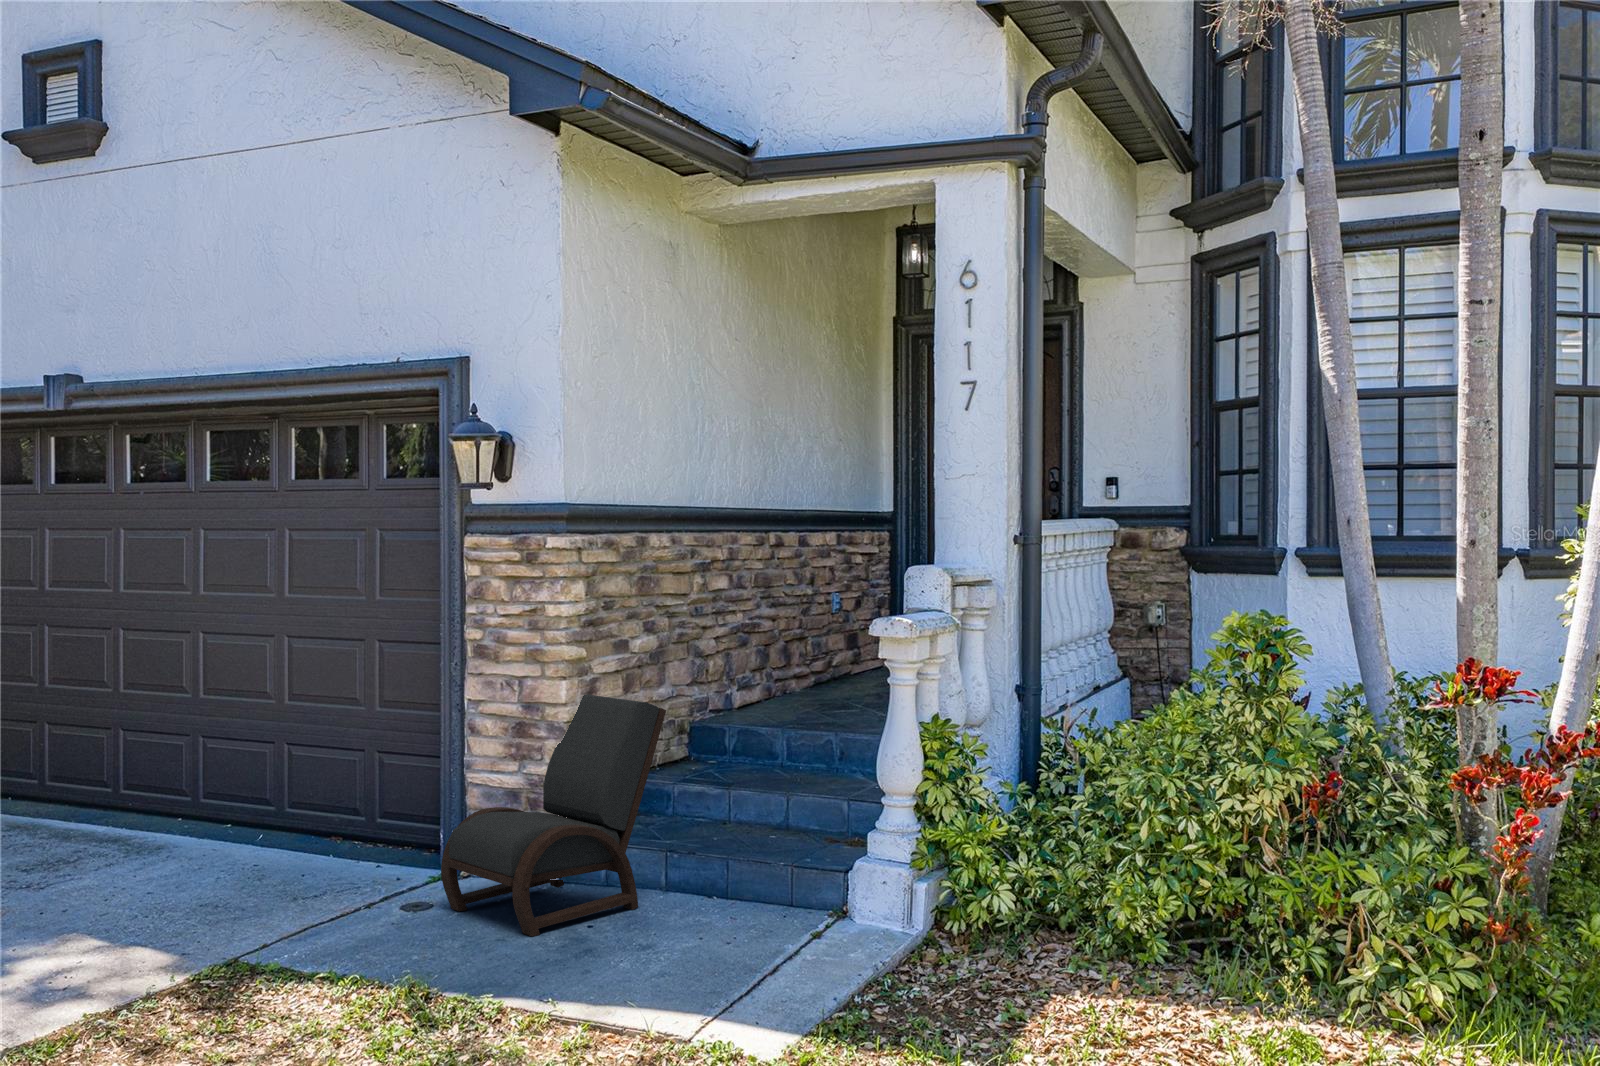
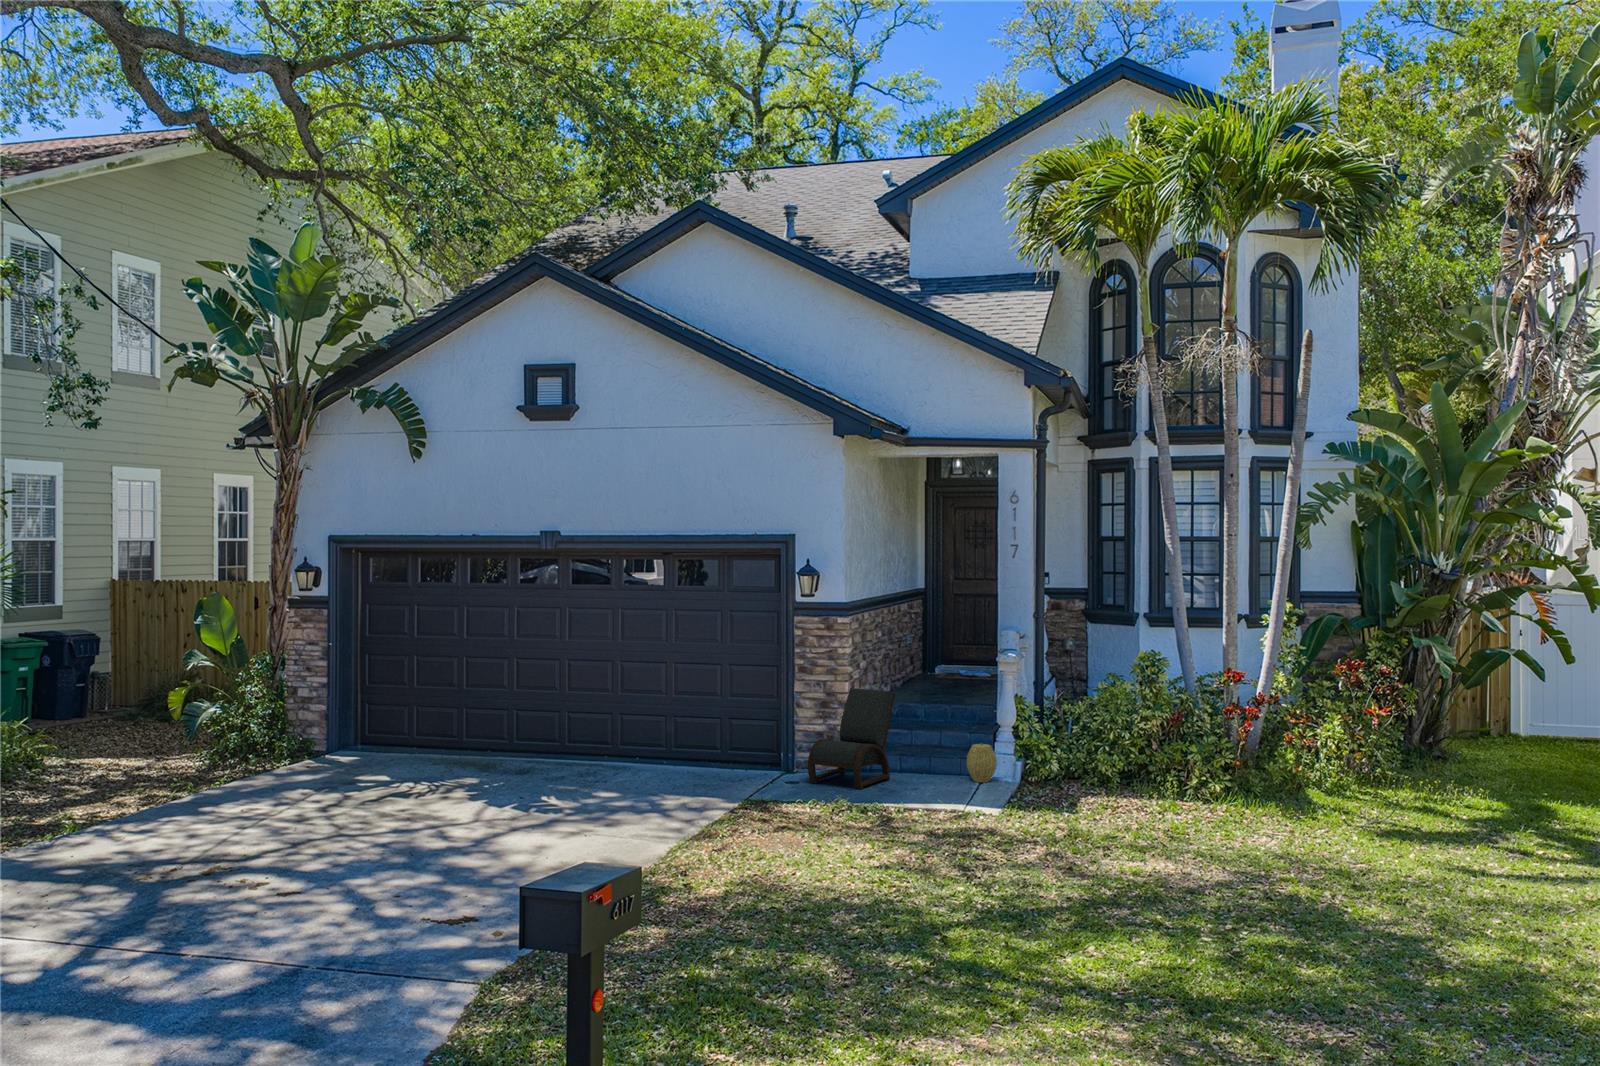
woven basket: none [810,831,882,926] -> present [966,744,997,782]

